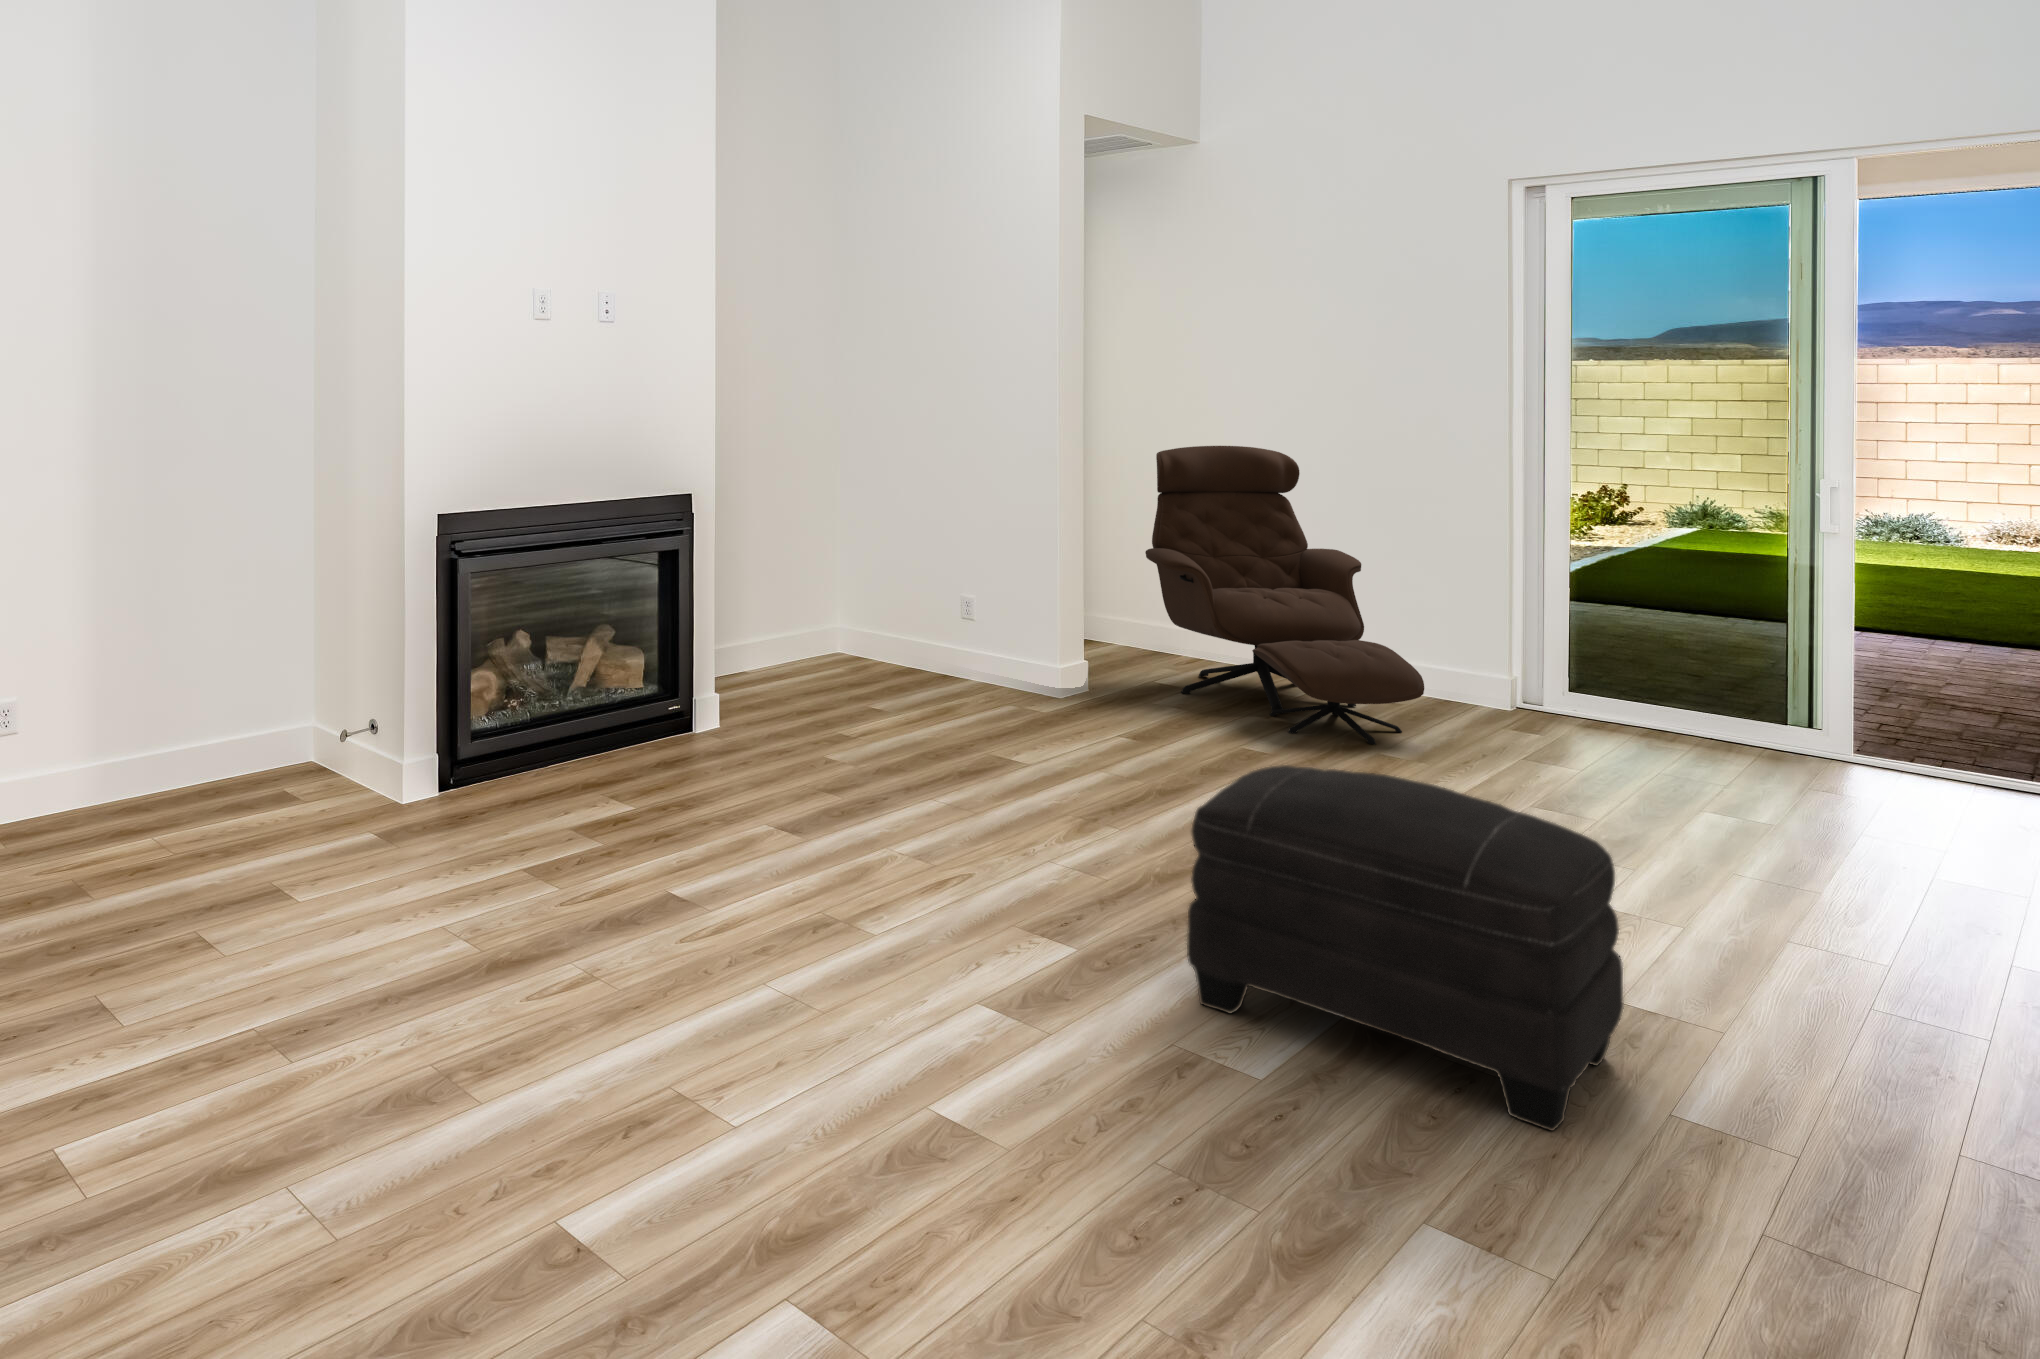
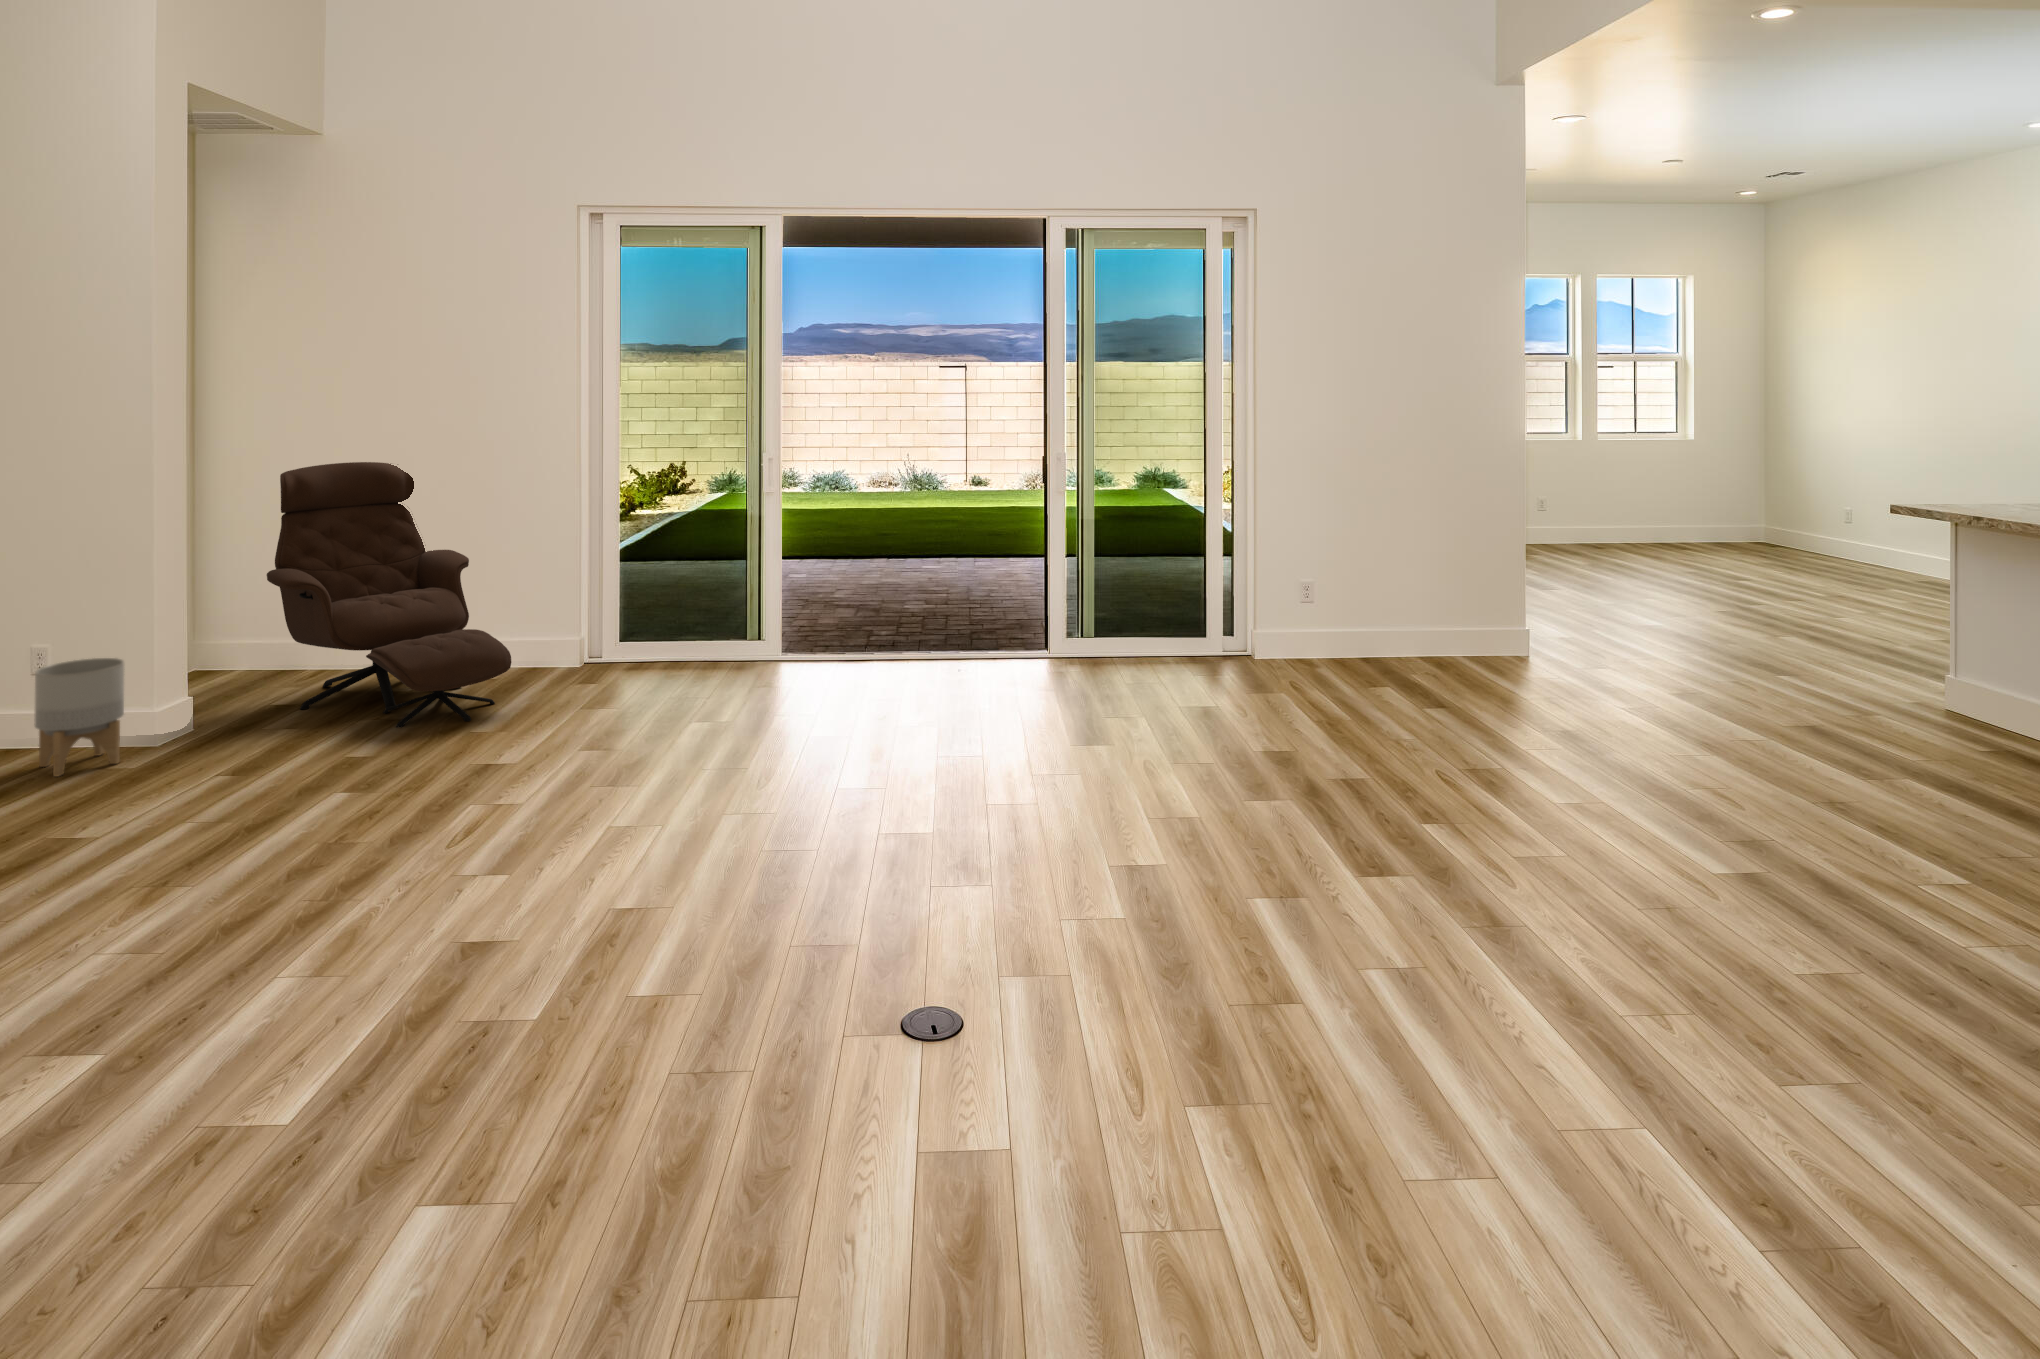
planter: none [965,607,1032,707] -> present [34,658,124,776]
ottoman: present [1187,765,1624,1131] -> none [219,772,604,1066]

